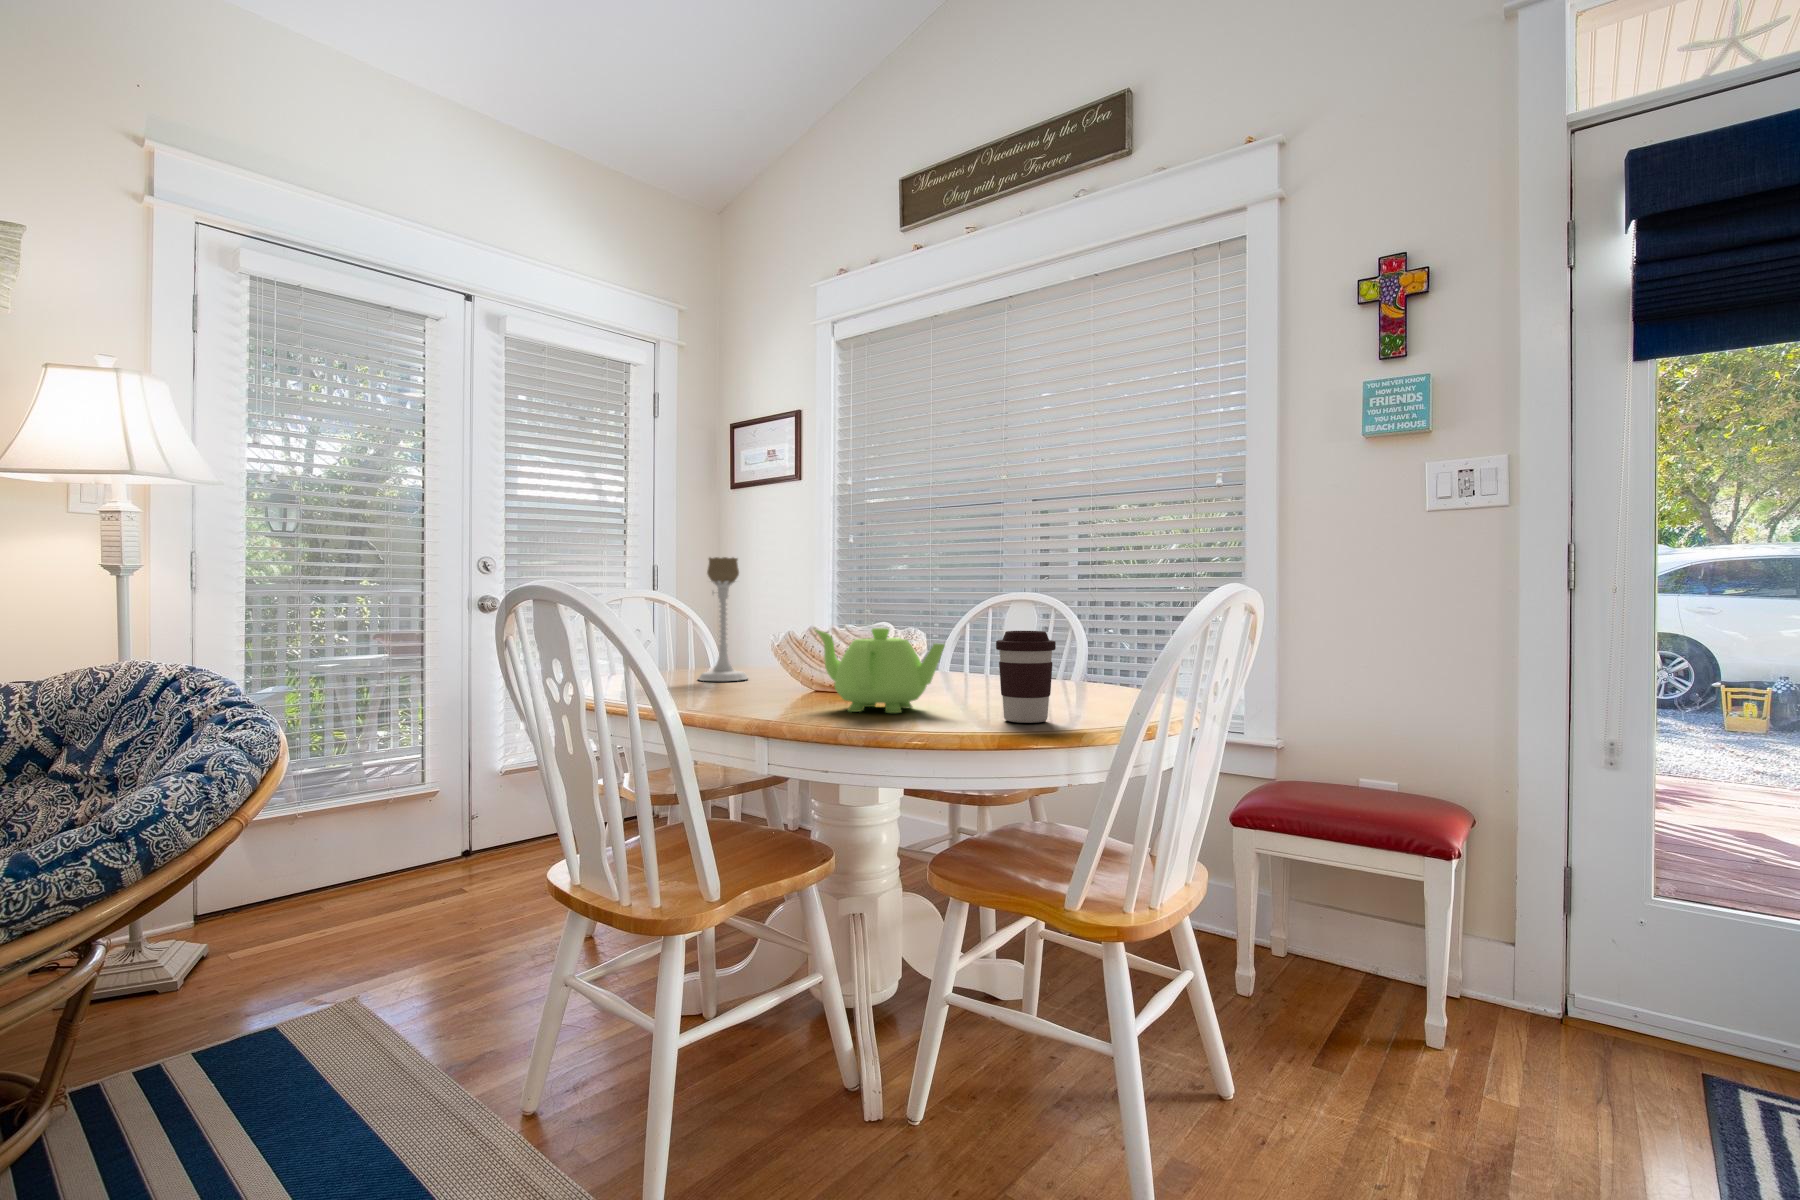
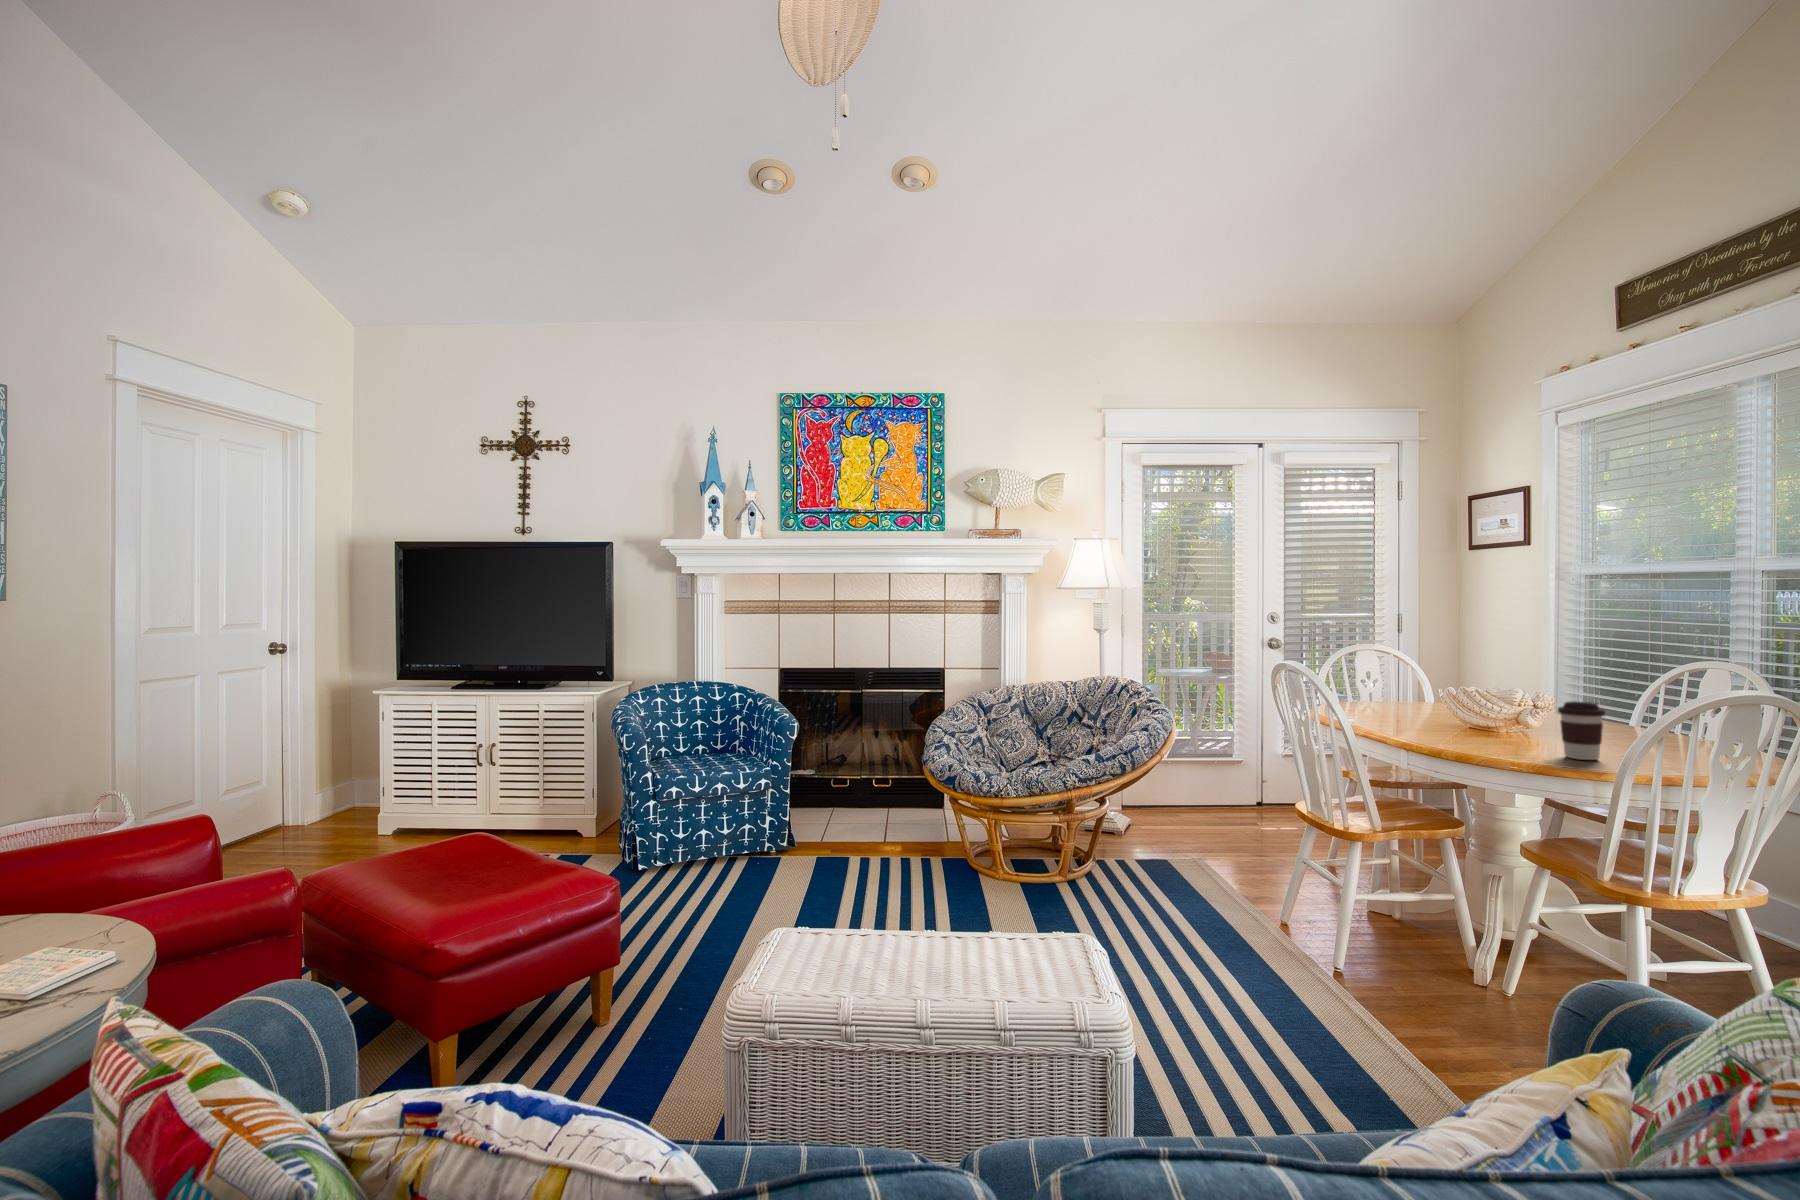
candle holder: present [699,557,748,681] -> none [1393,632,1431,712]
teapot: present [816,628,945,713] -> none [1445,689,1534,744]

